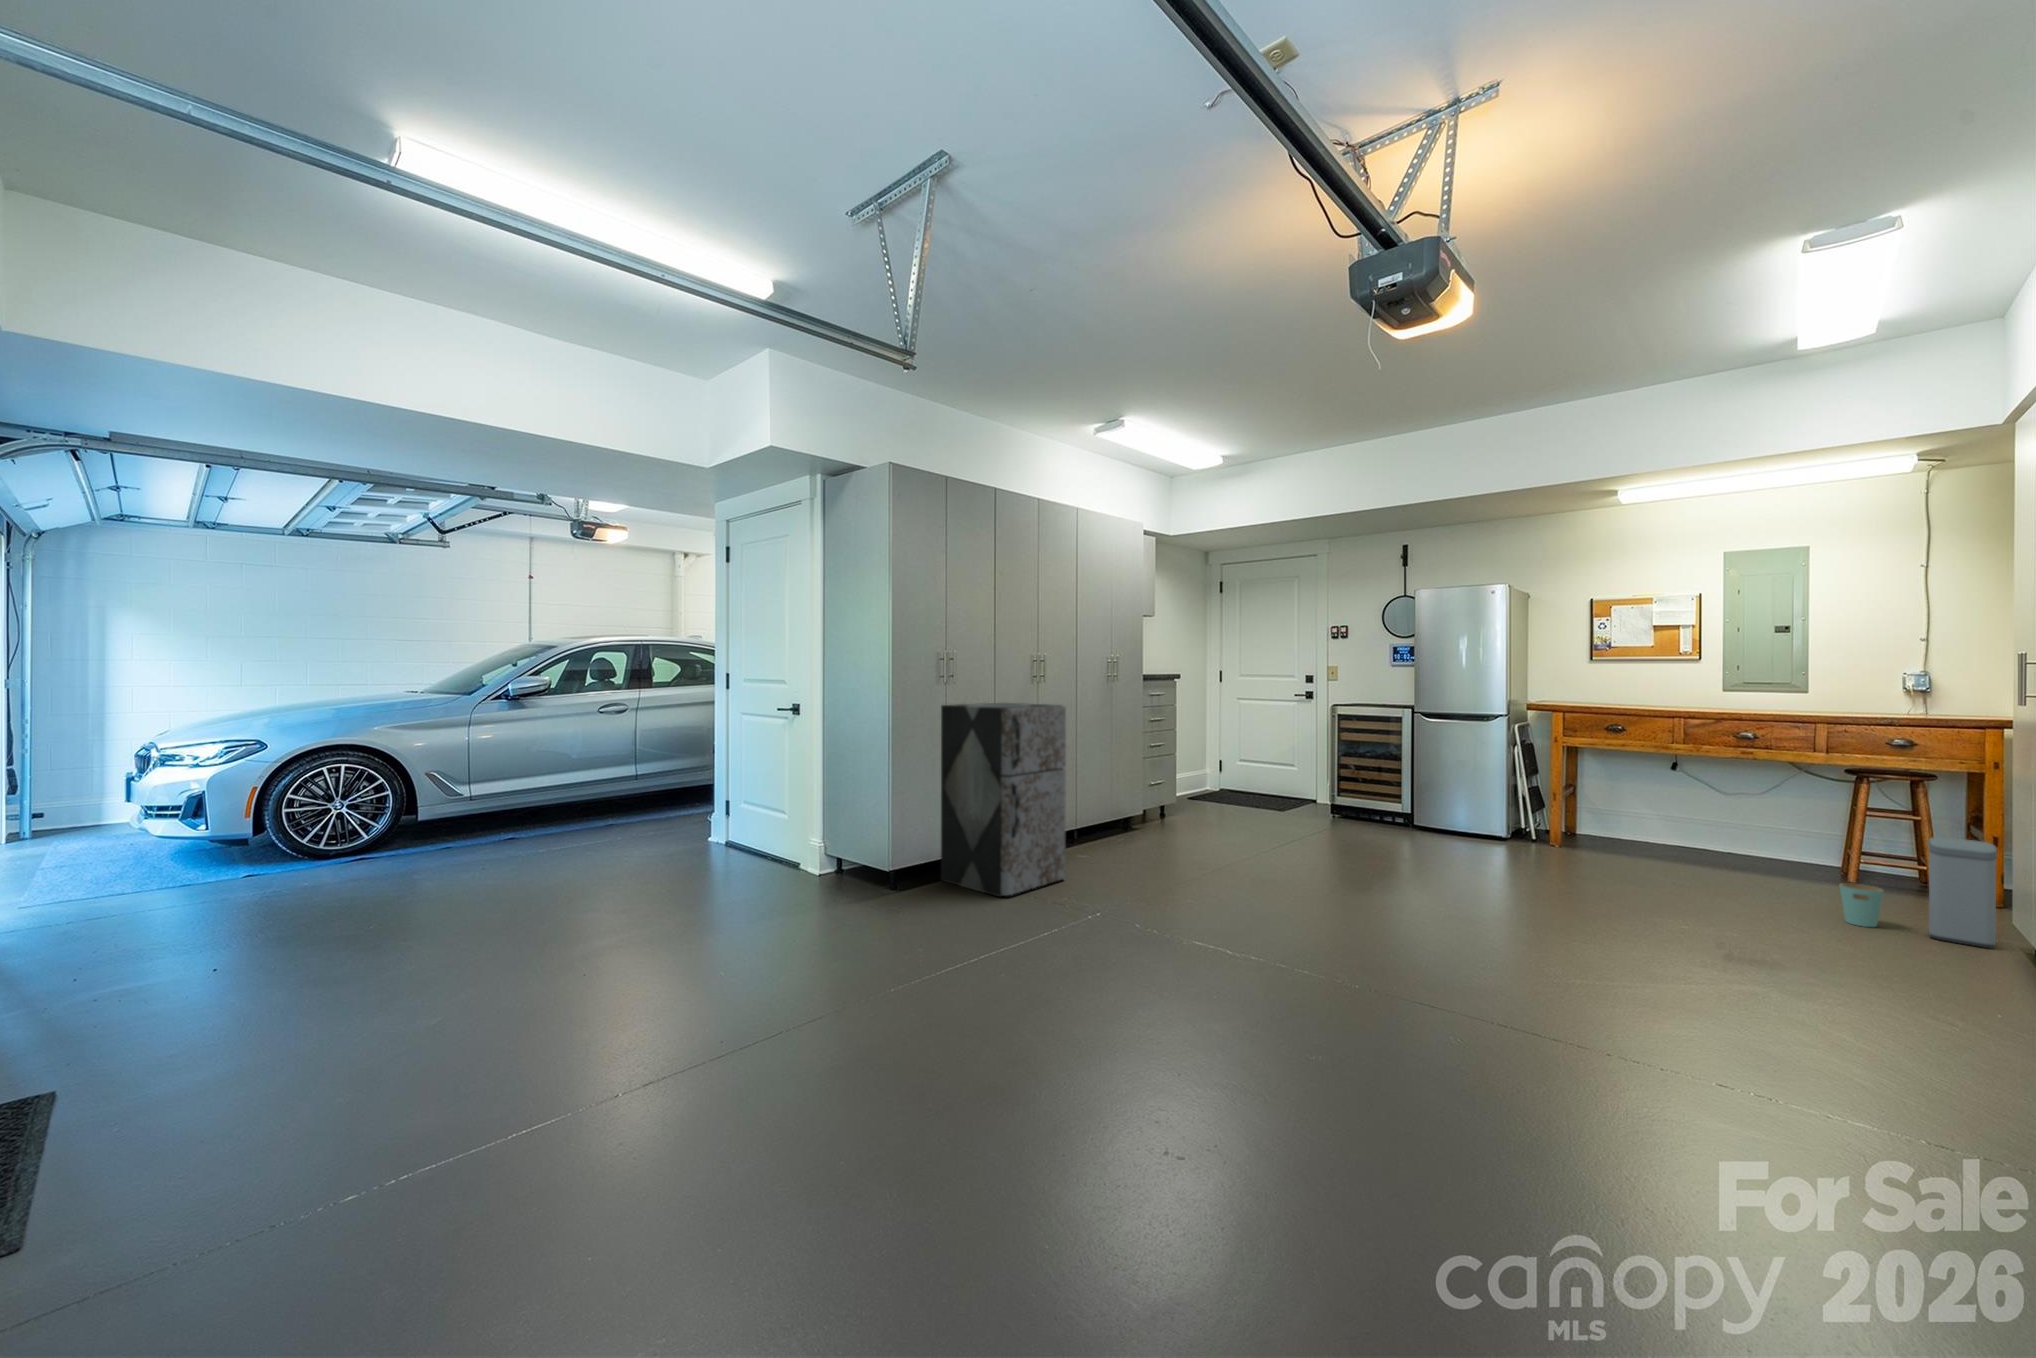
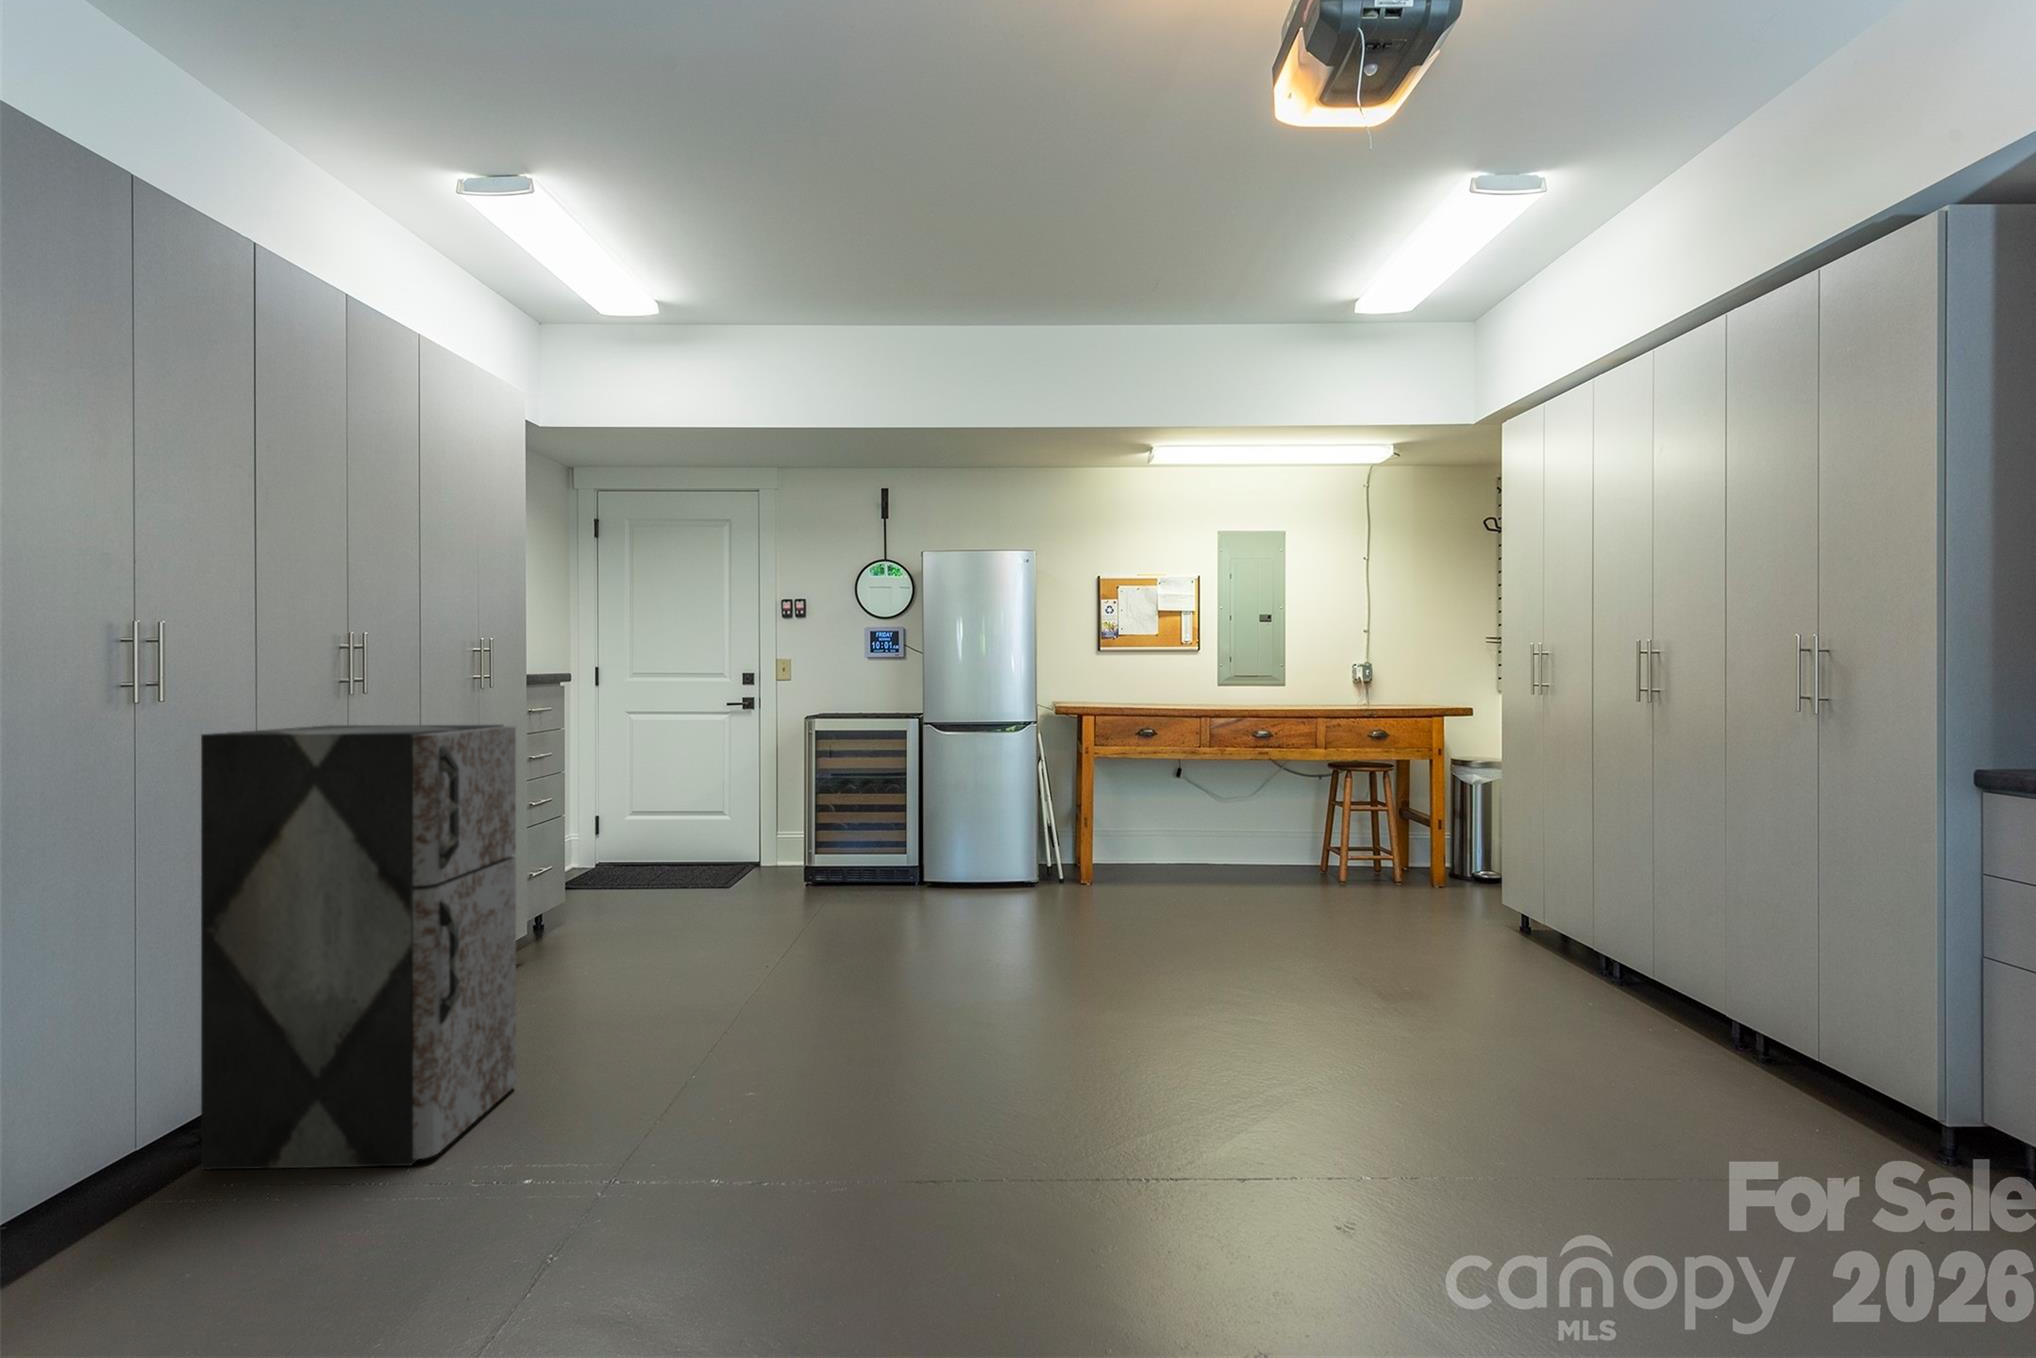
trash can: present [1839,837,1997,948] -> none [1382,822,1489,923]

